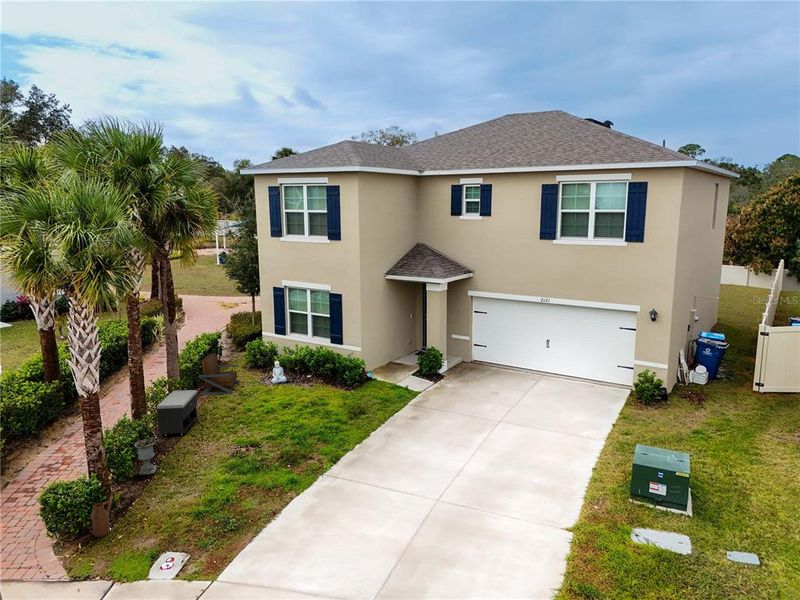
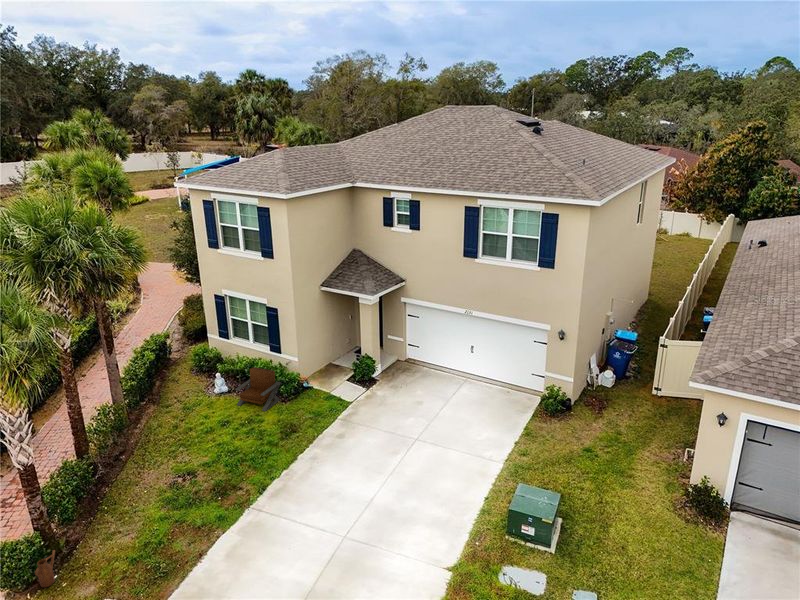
lounge chair: present [199,353,240,395] -> present [235,367,281,411]
storage bench: present [157,390,198,436] -> none [99,416,142,463]
planter: present [135,437,157,475] -> none [77,478,100,513]

